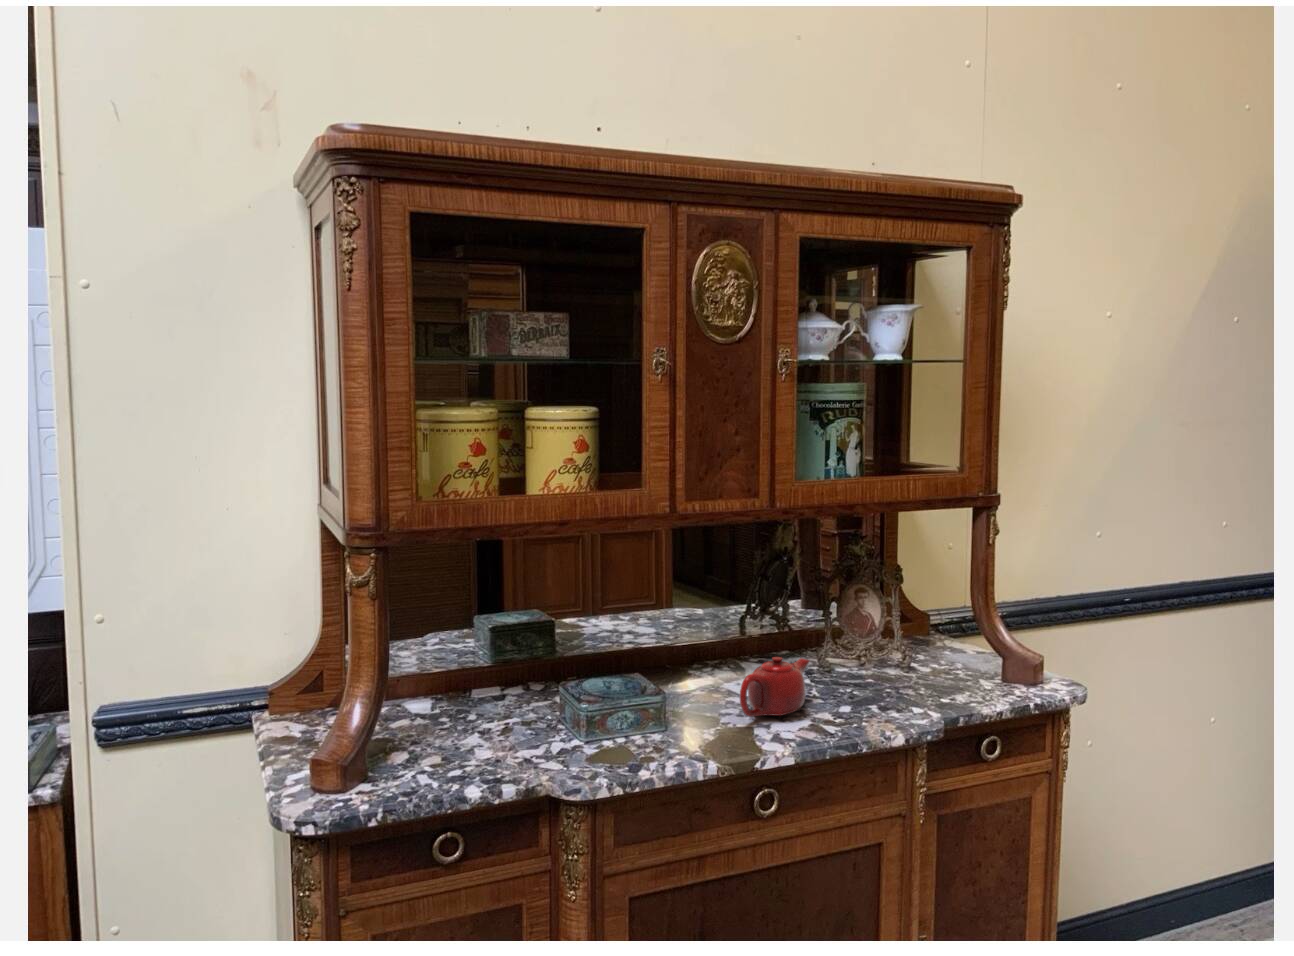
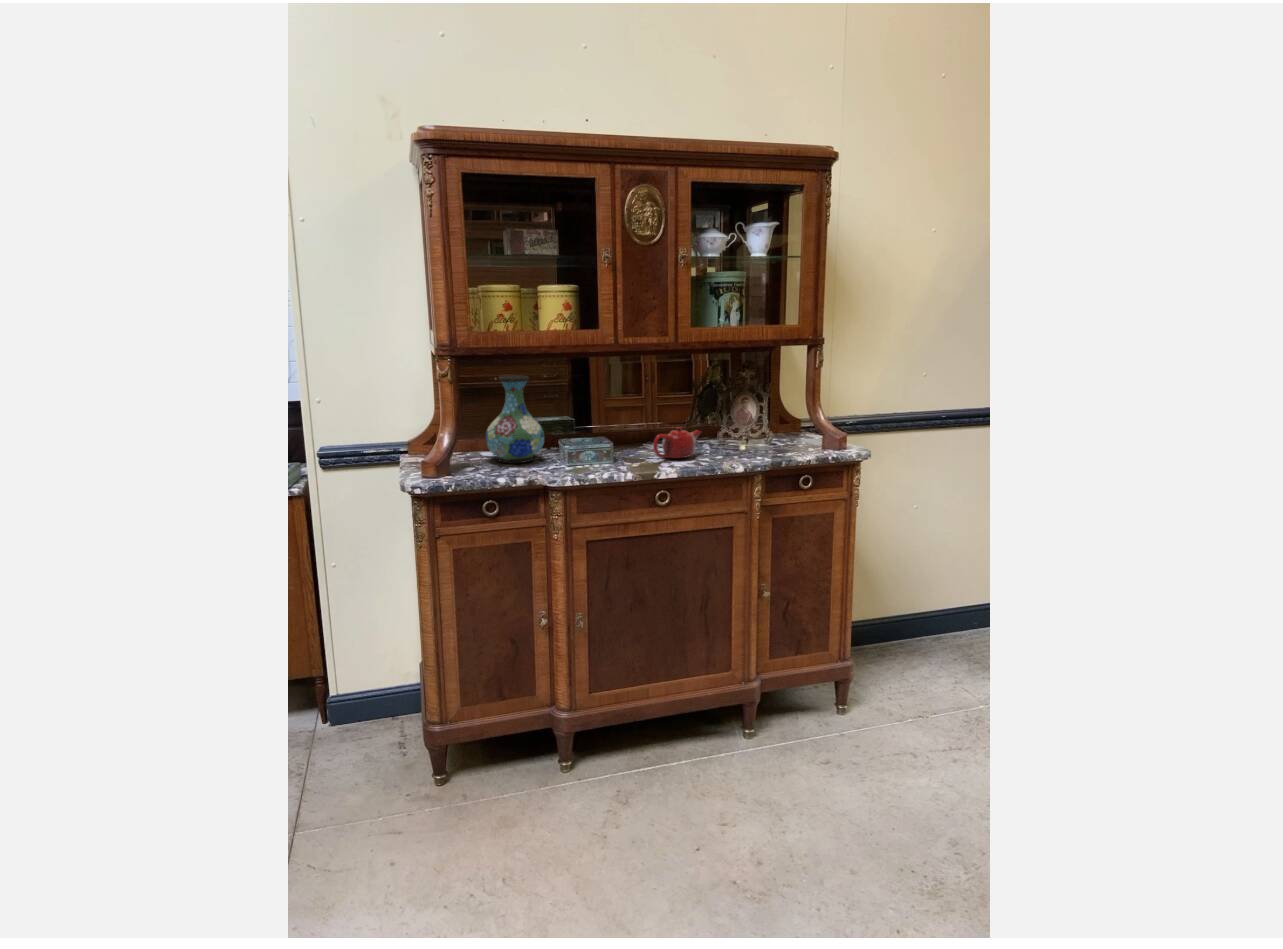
vase: none [427,572,537,740] -> present [486,376,544,463]

